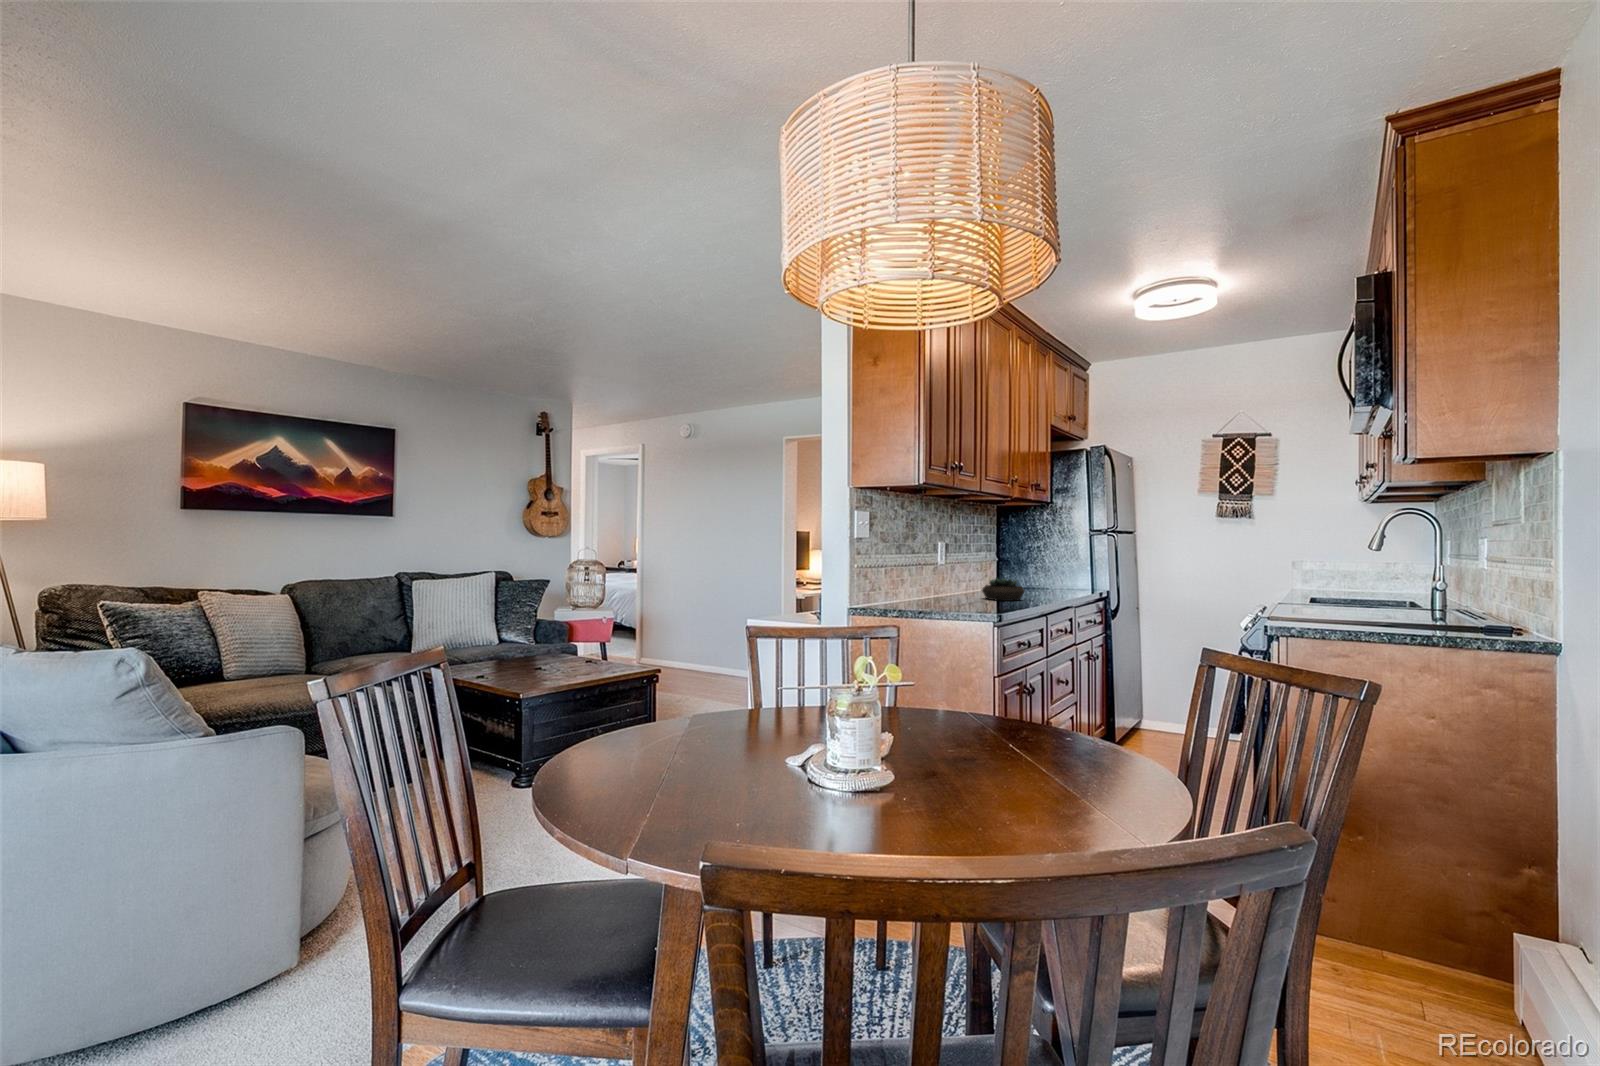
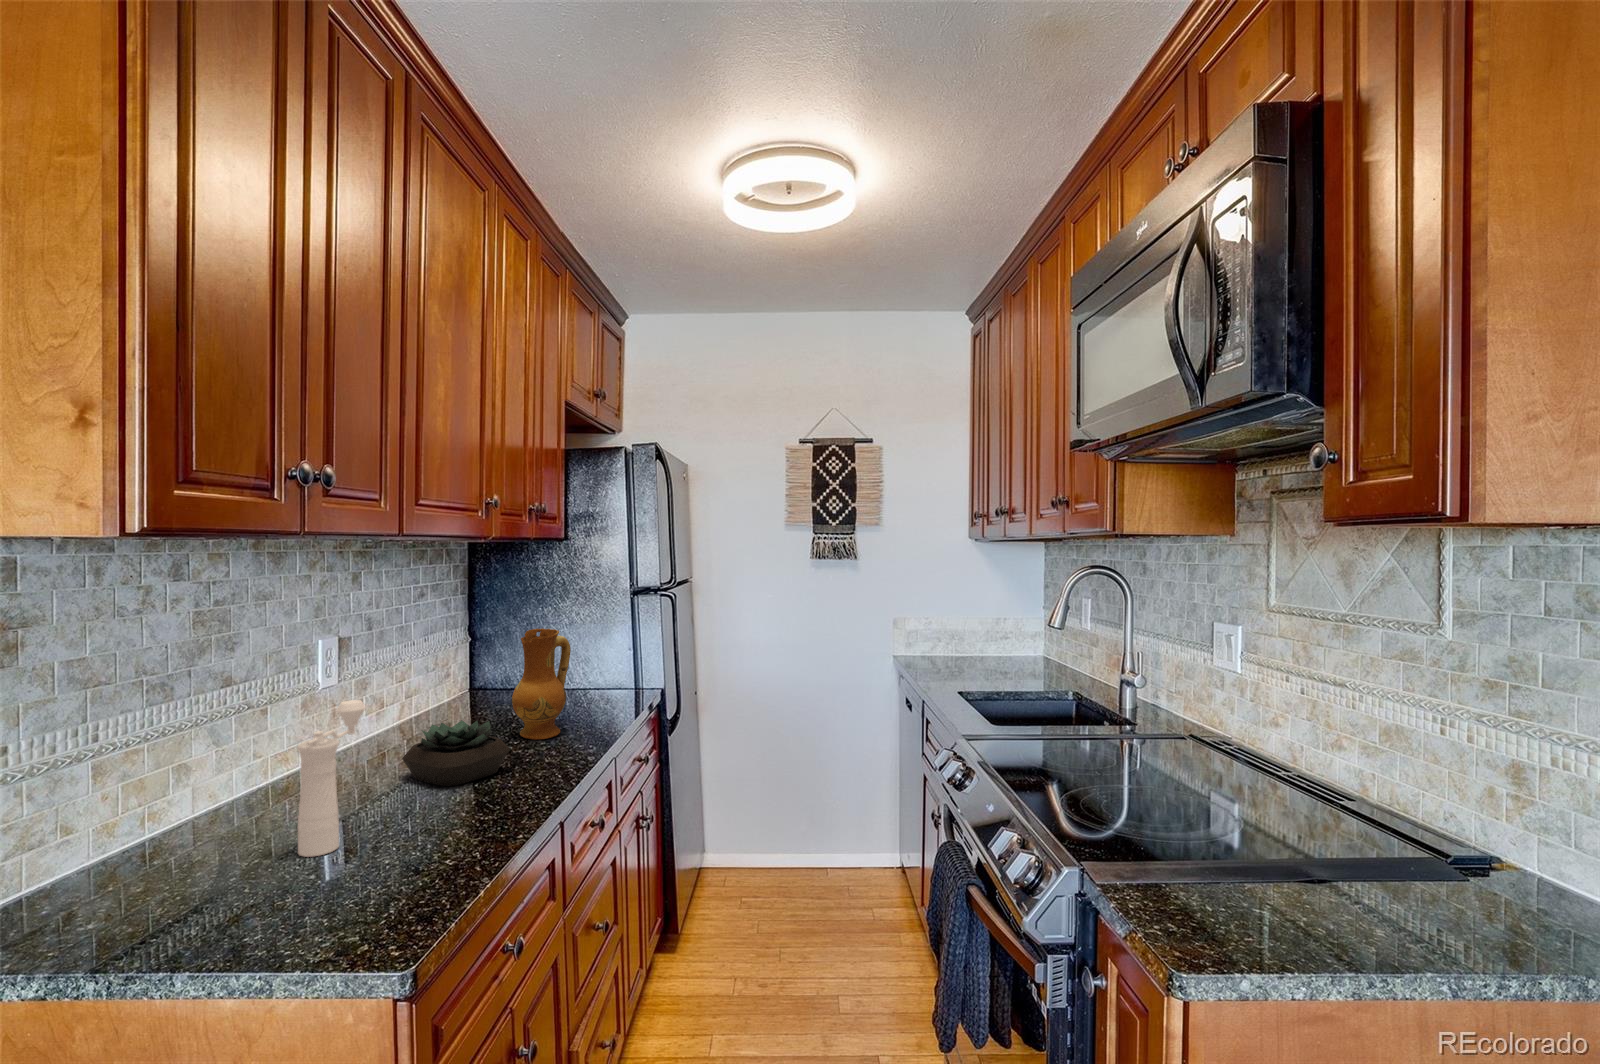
ceramic jug: none [1024,544,1053,597] -> present [512,628,571,740]
pepper mill: none [956,557,975,606] -> present [297,700,366,857]

